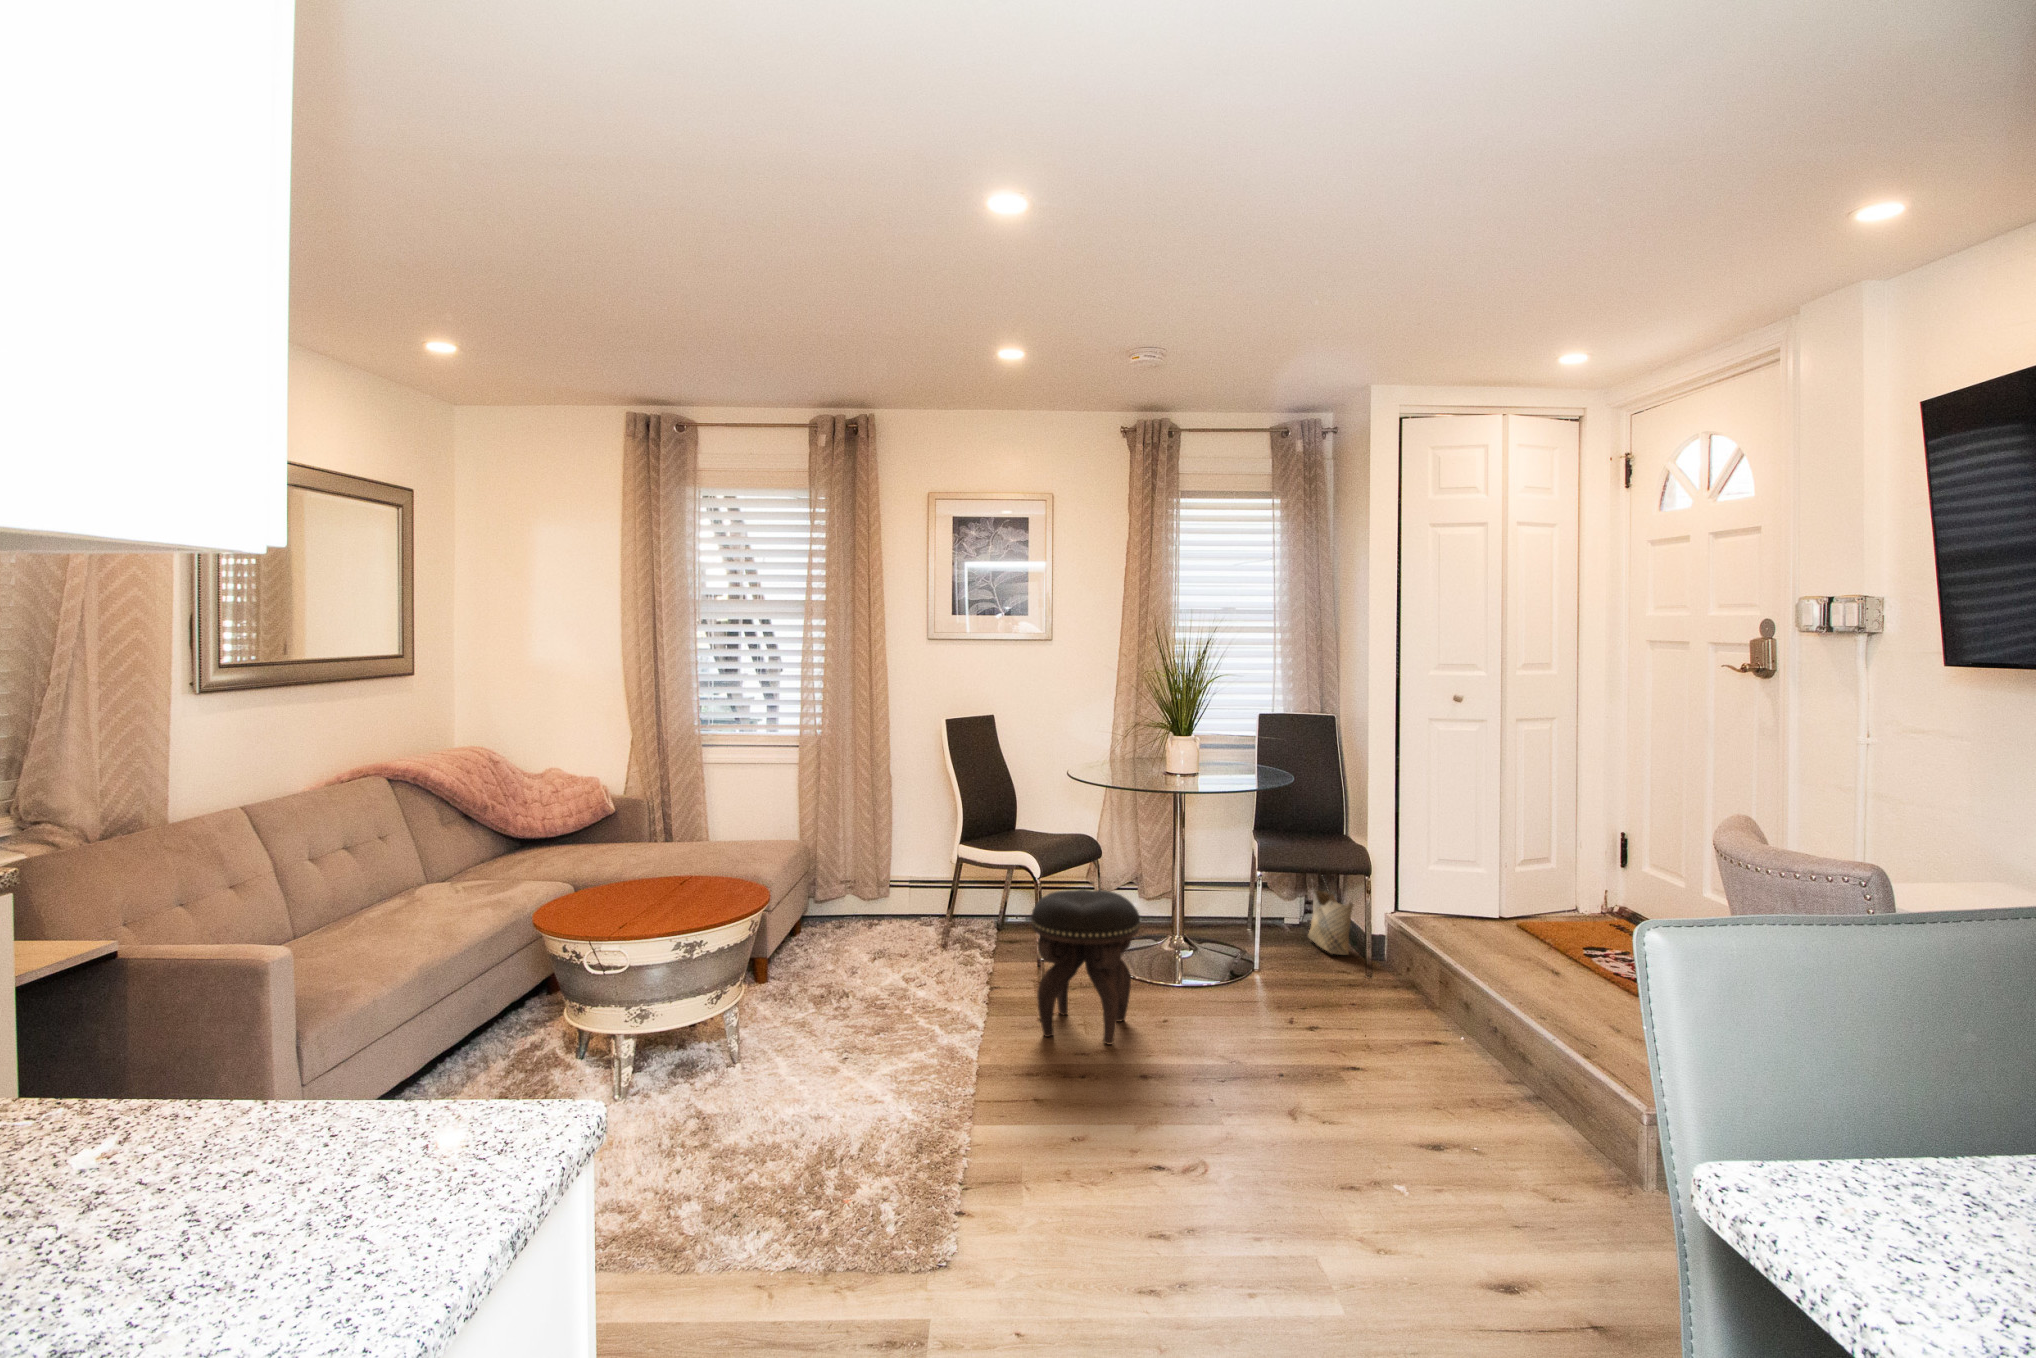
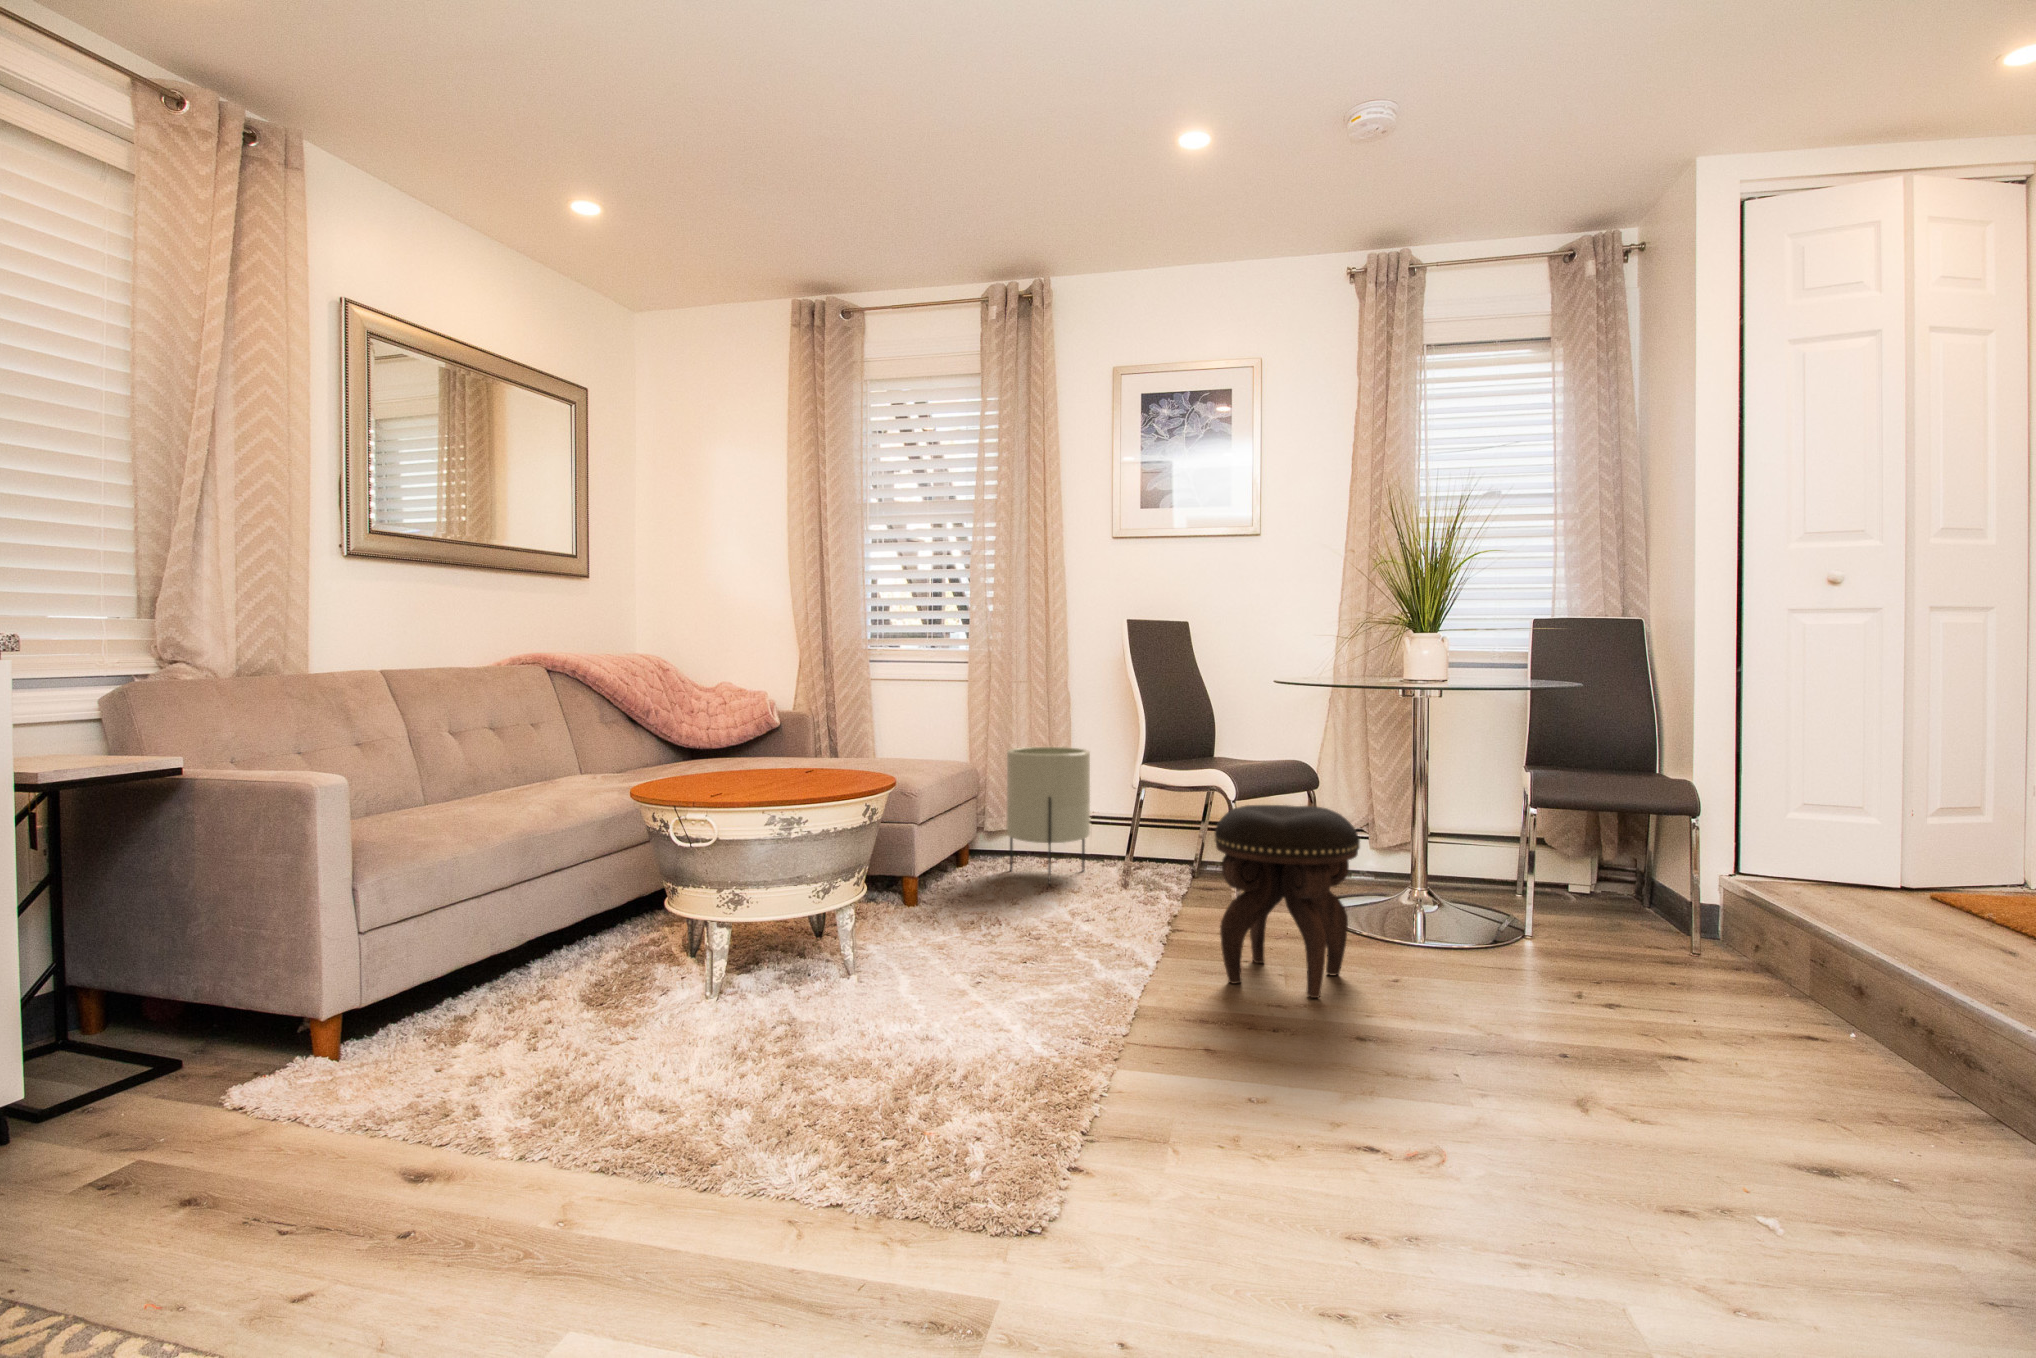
planter: none [839,824,911,948] -> present [1007,747,1090,884]
woven basket: present [1308,883,1354,955] -> none [1605,812,1673,929]

